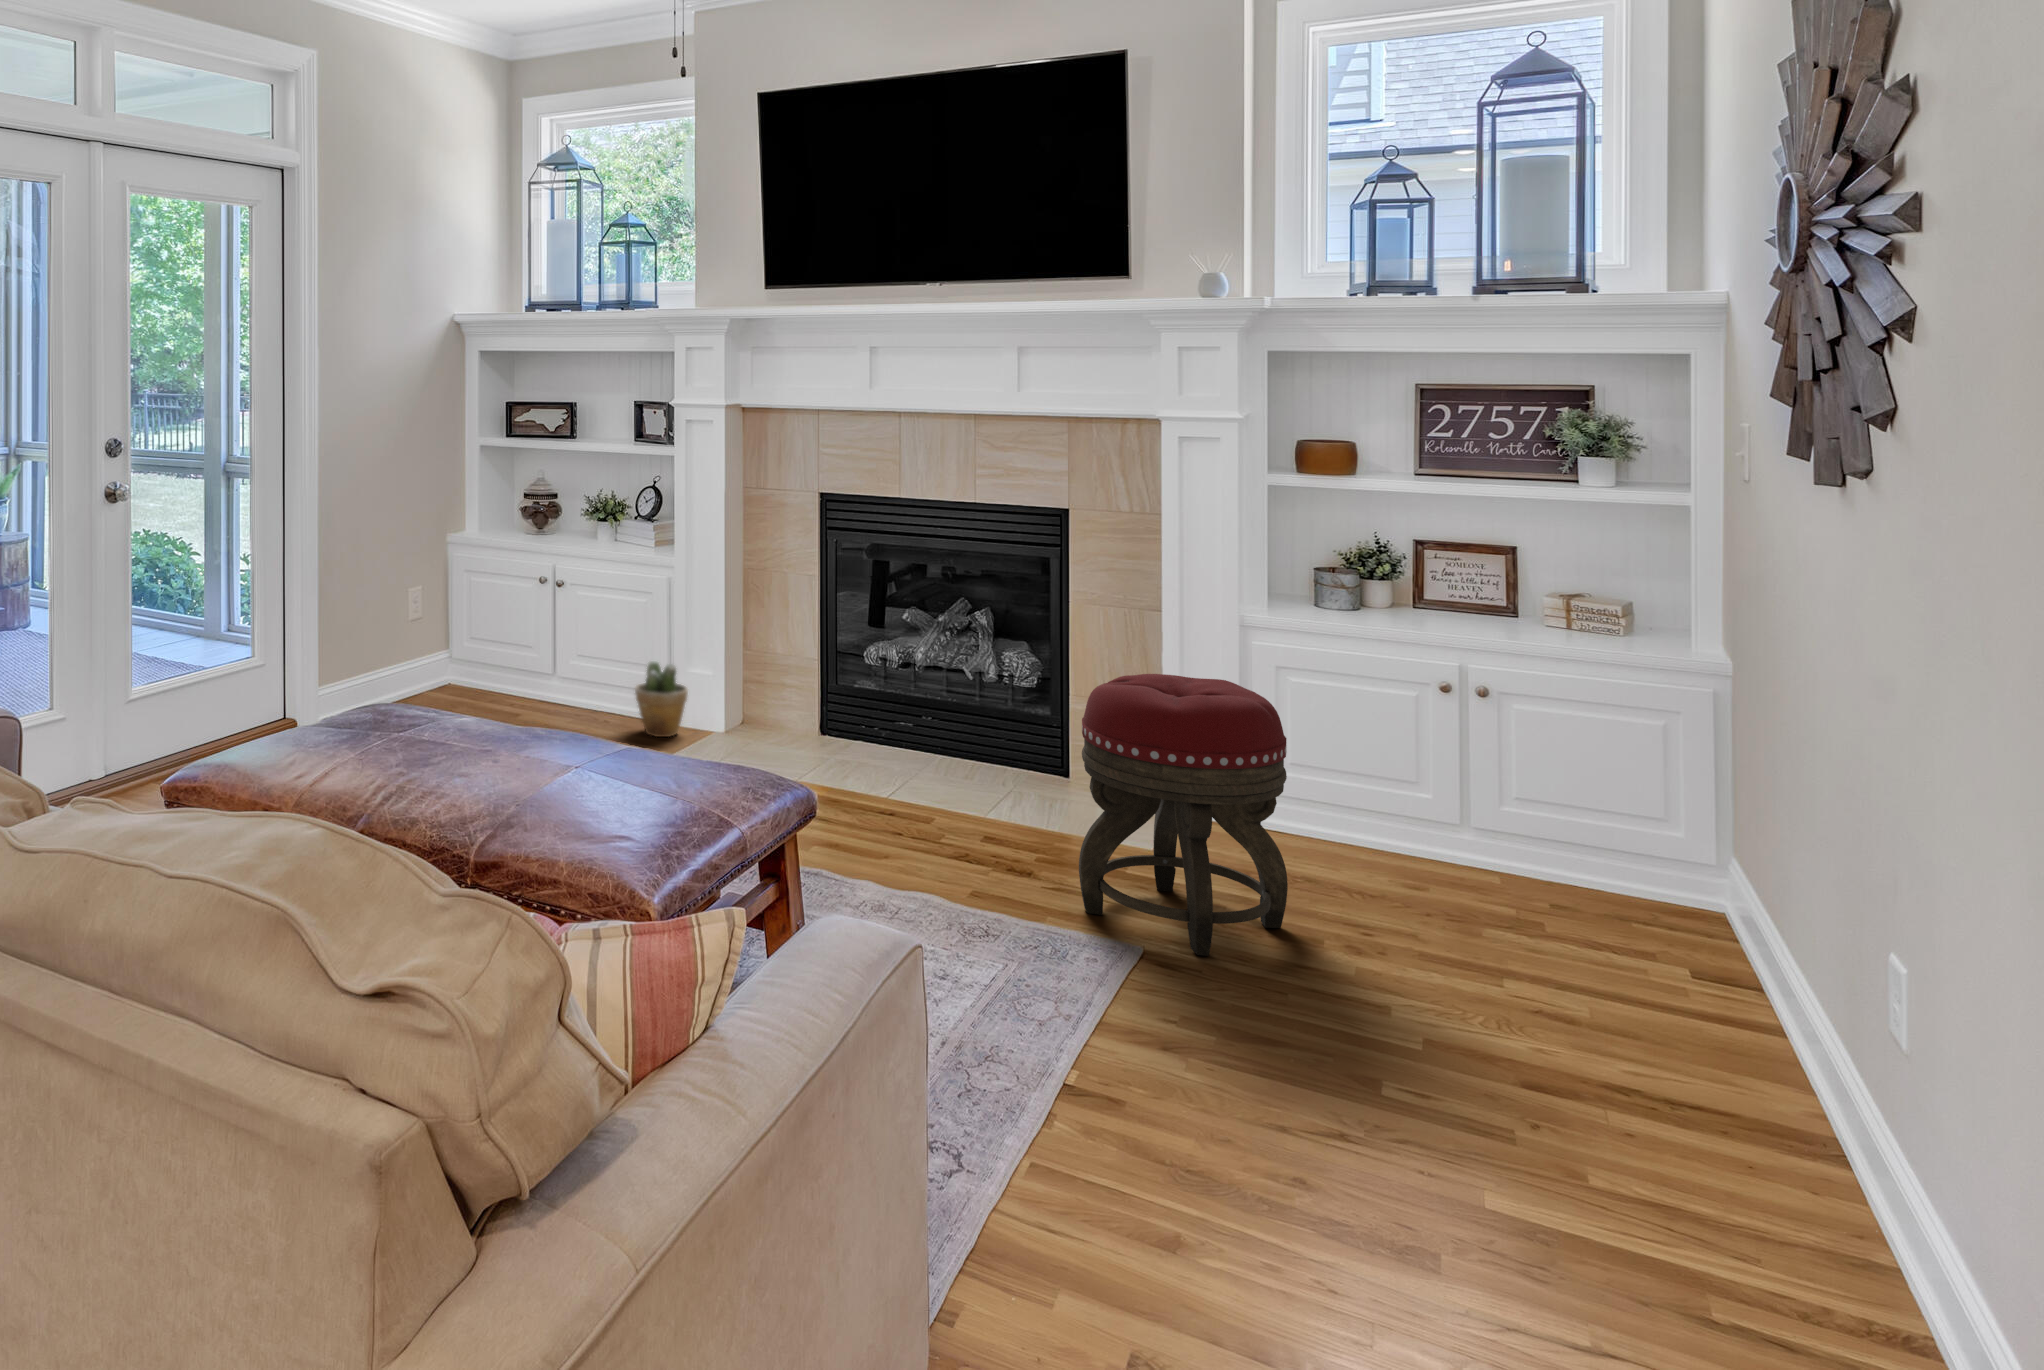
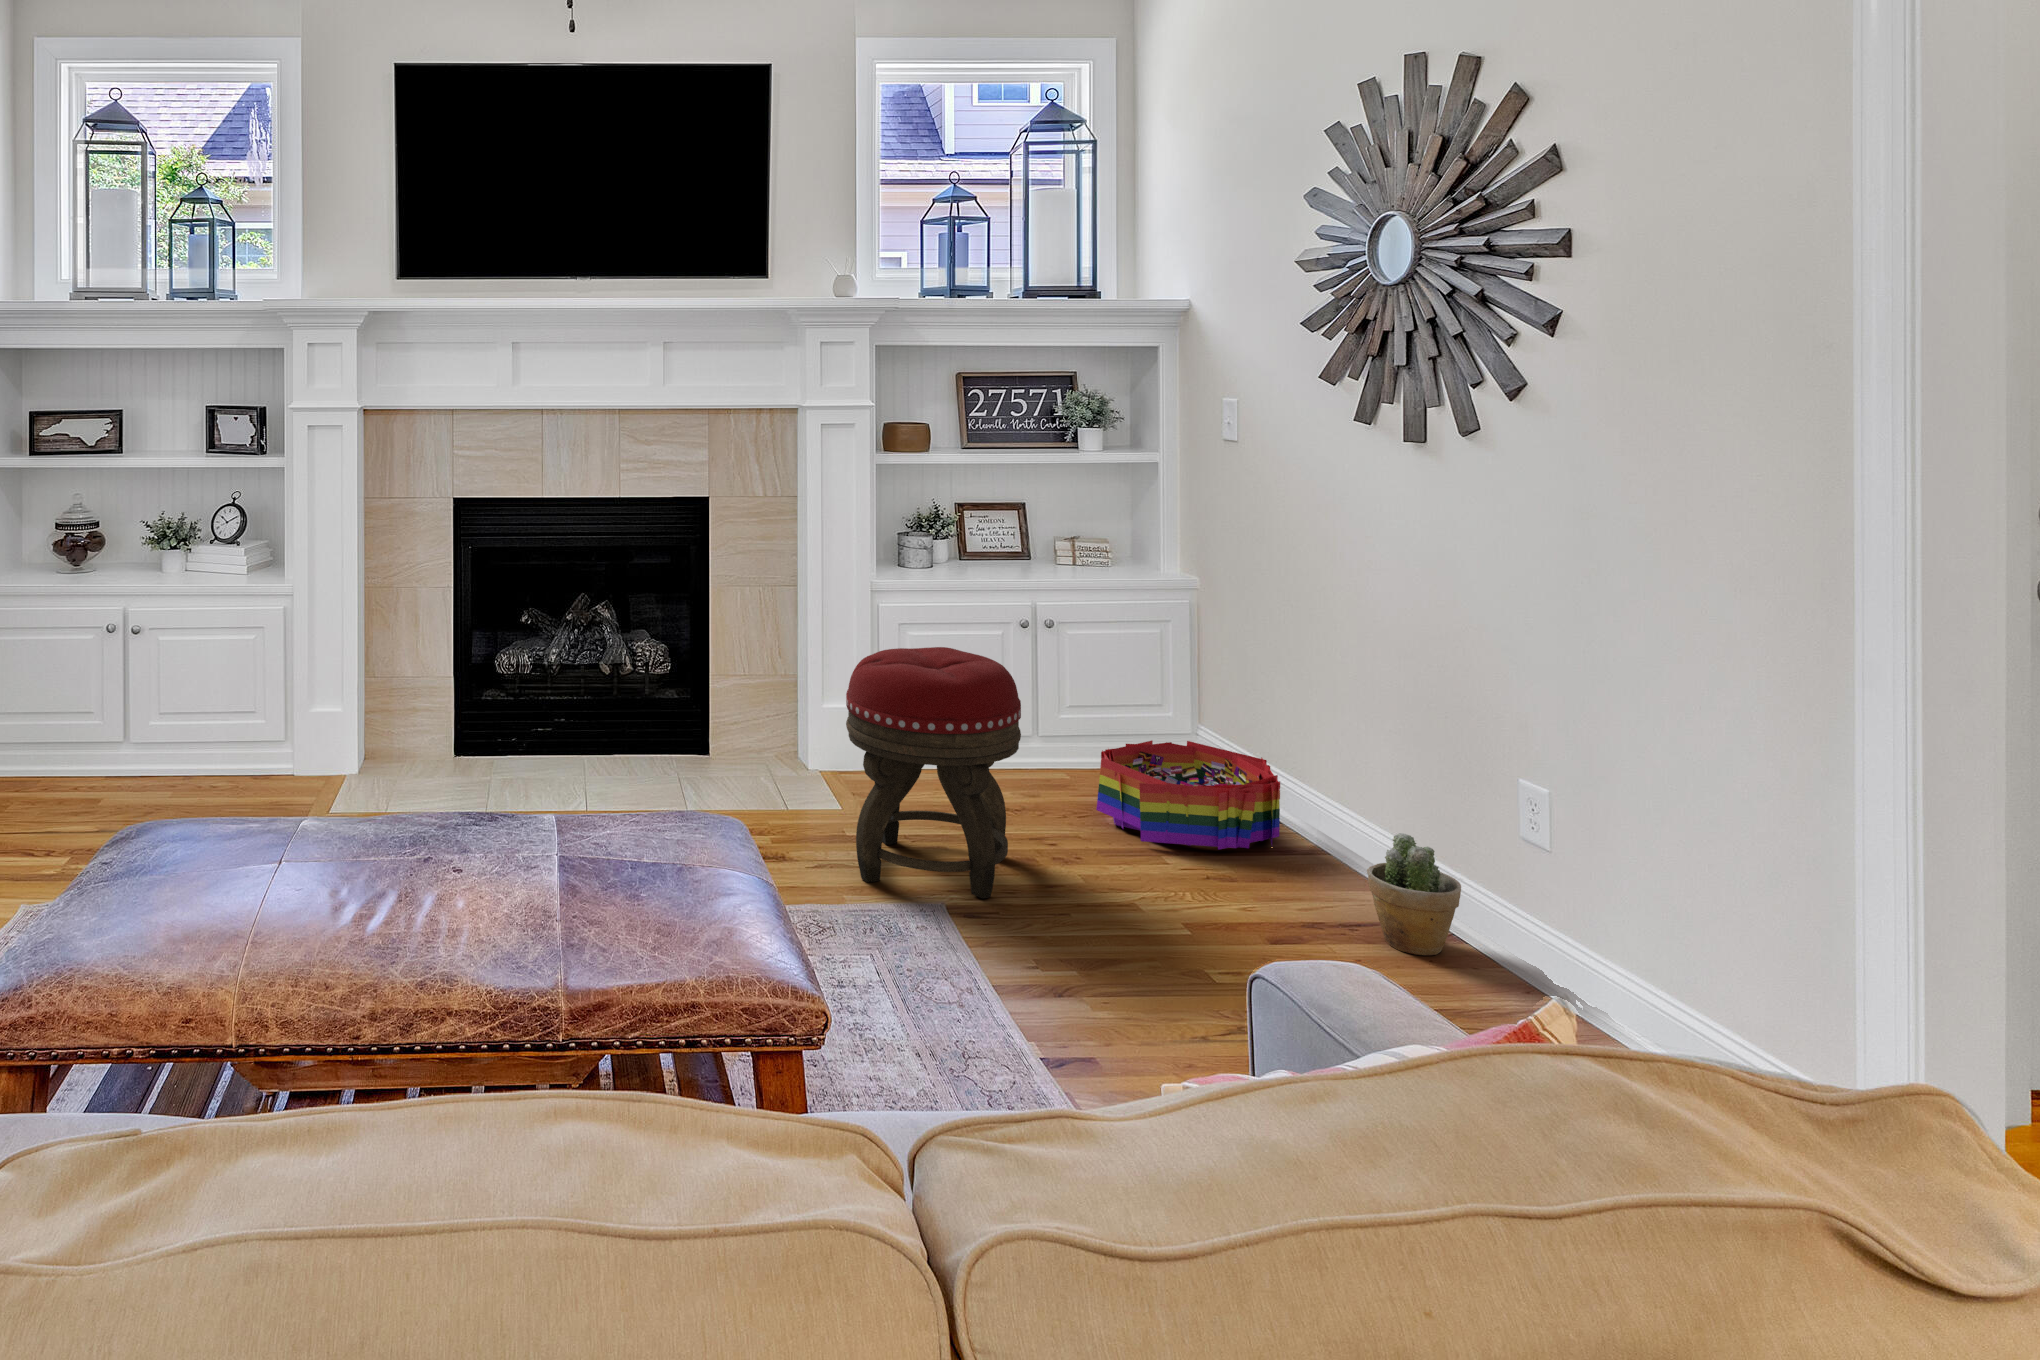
potted plant: present [635,661,688,737] -> present [1367,833,1461,955]
storage bin: none [1466,847,1741,1004] -> present [1097,740,1280,850]

